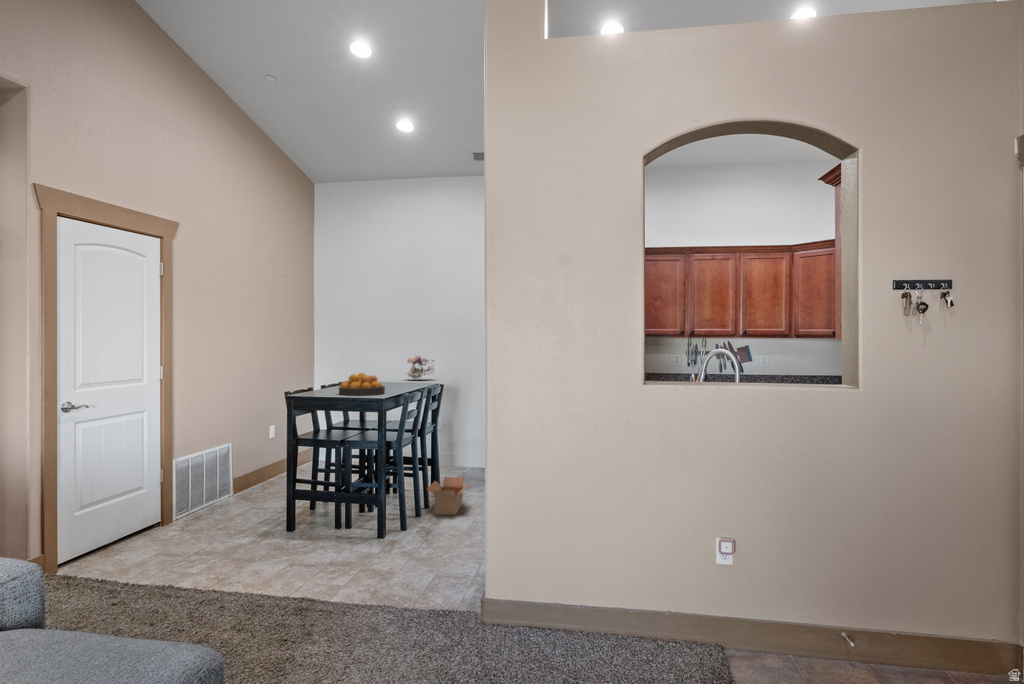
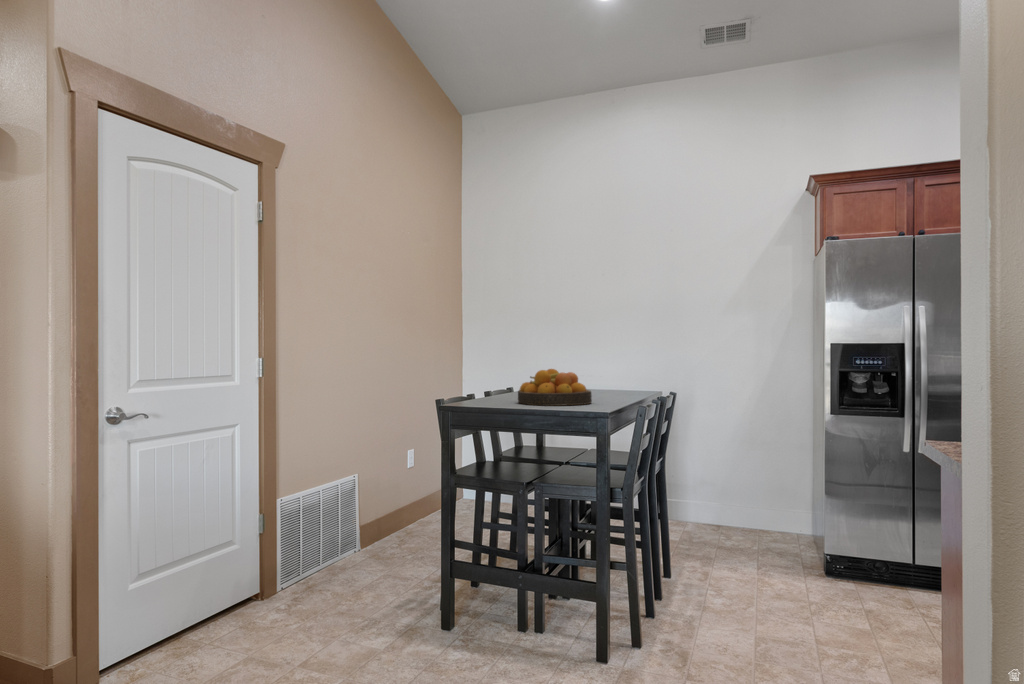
flower arrangement: present [407,356,434,379] -> none [588,345,639,385]
cardboard box: present [427,477,468,515] -> none [663,546,732,619]

